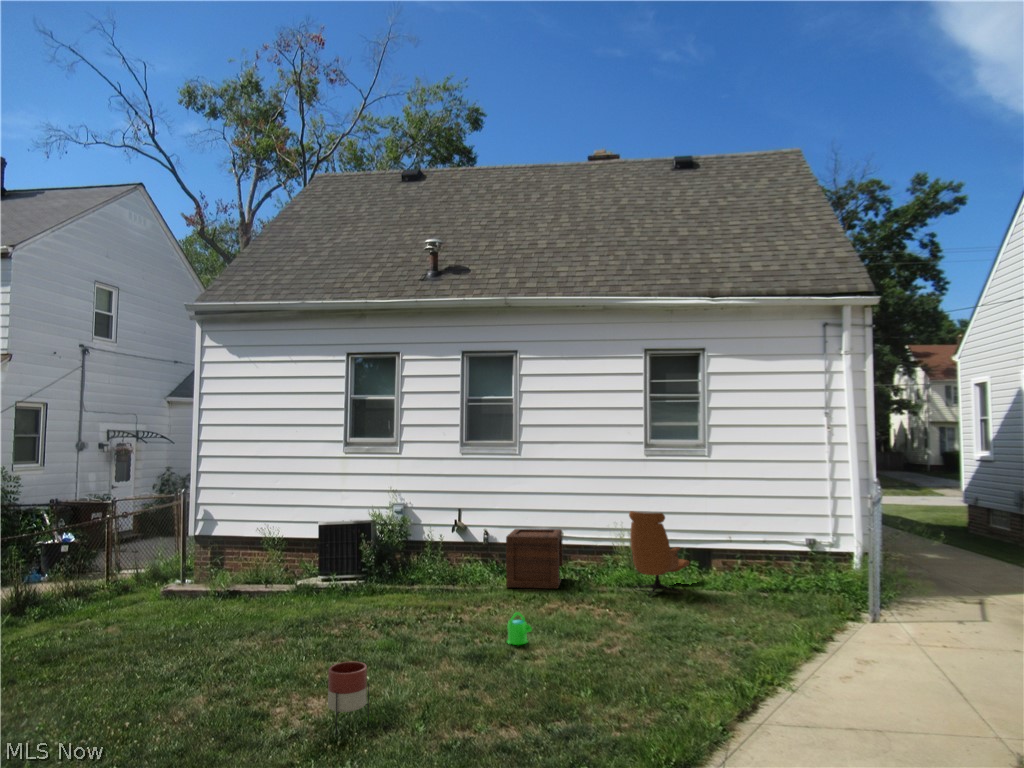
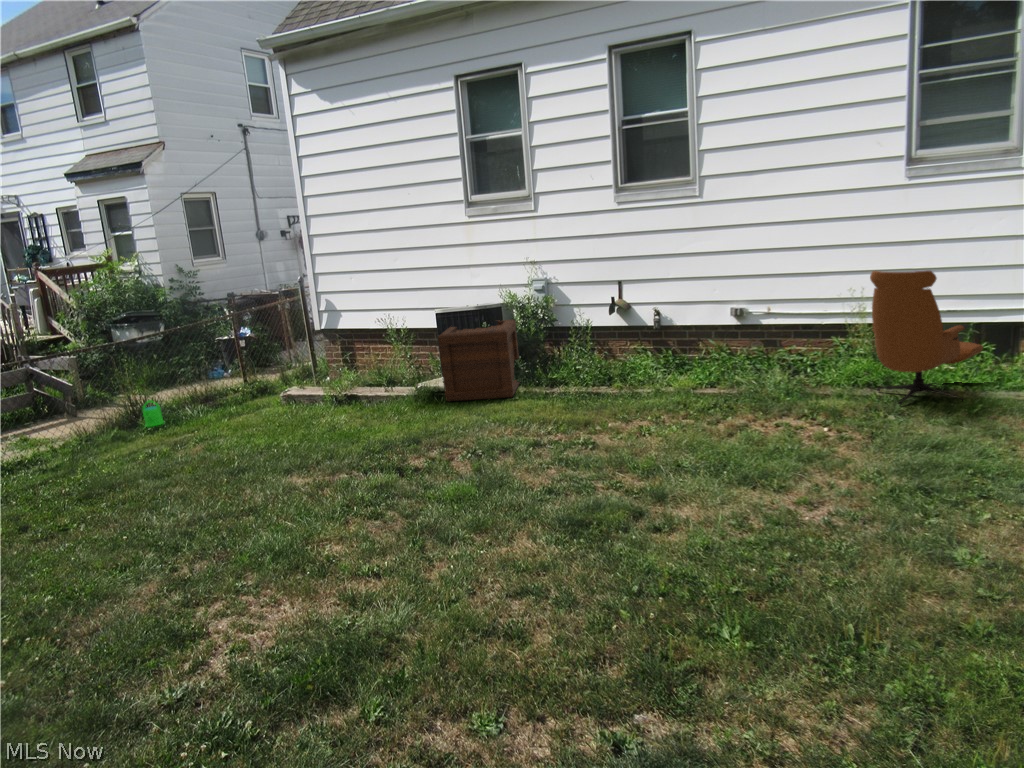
wooden crate: present [506,529,563,589] -> present [438,320,520,402]
watering can: present [507,612,532,645] -> present [143,400,164,427]
planter: present [328,662,369,735] -> none [268,541,345,653]

